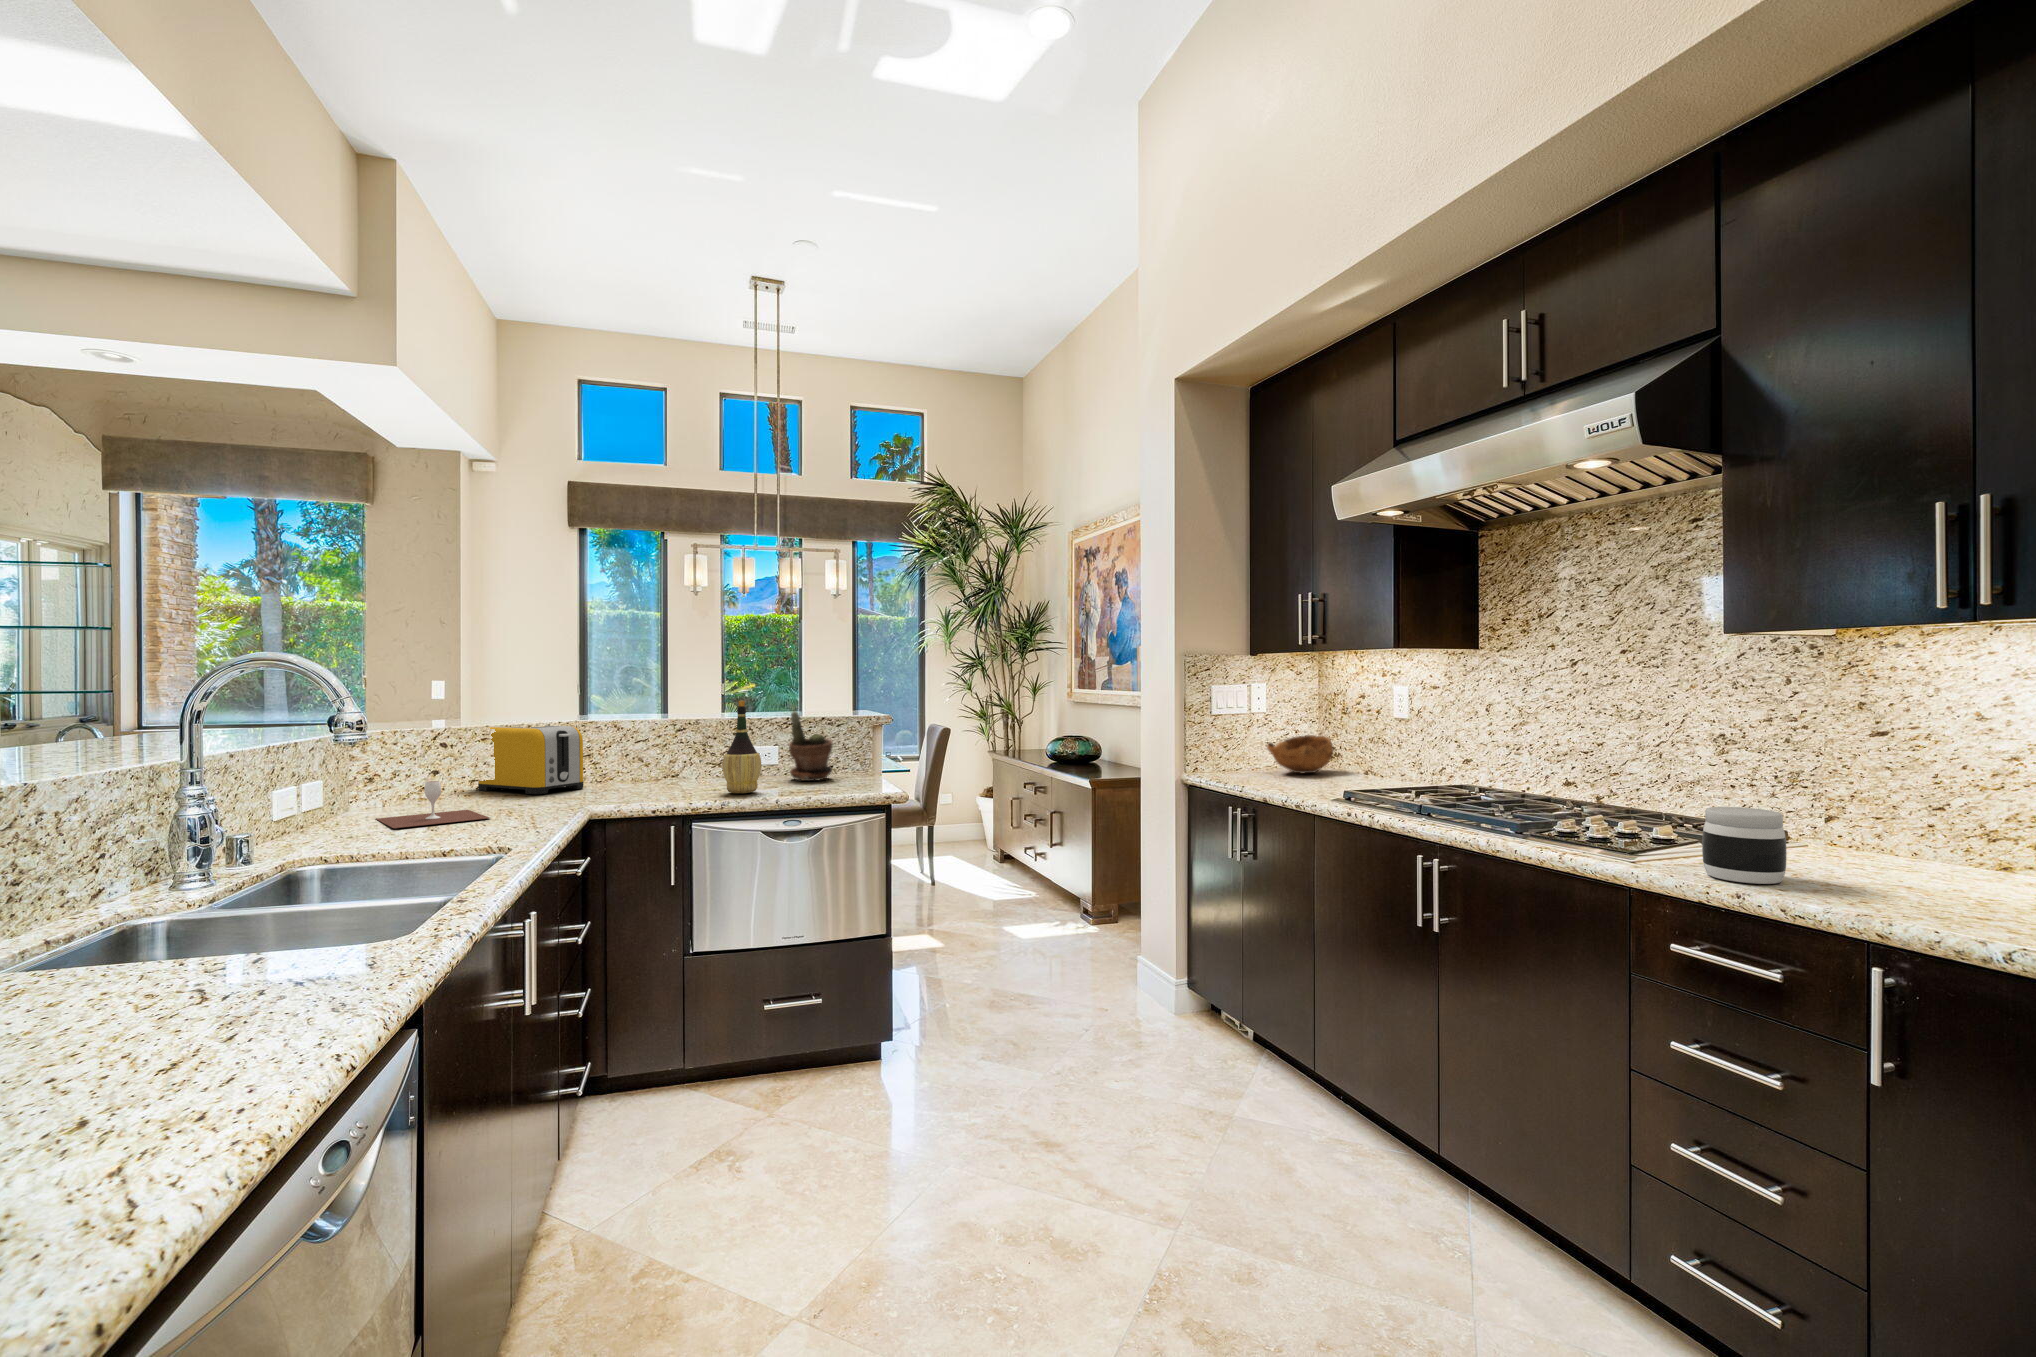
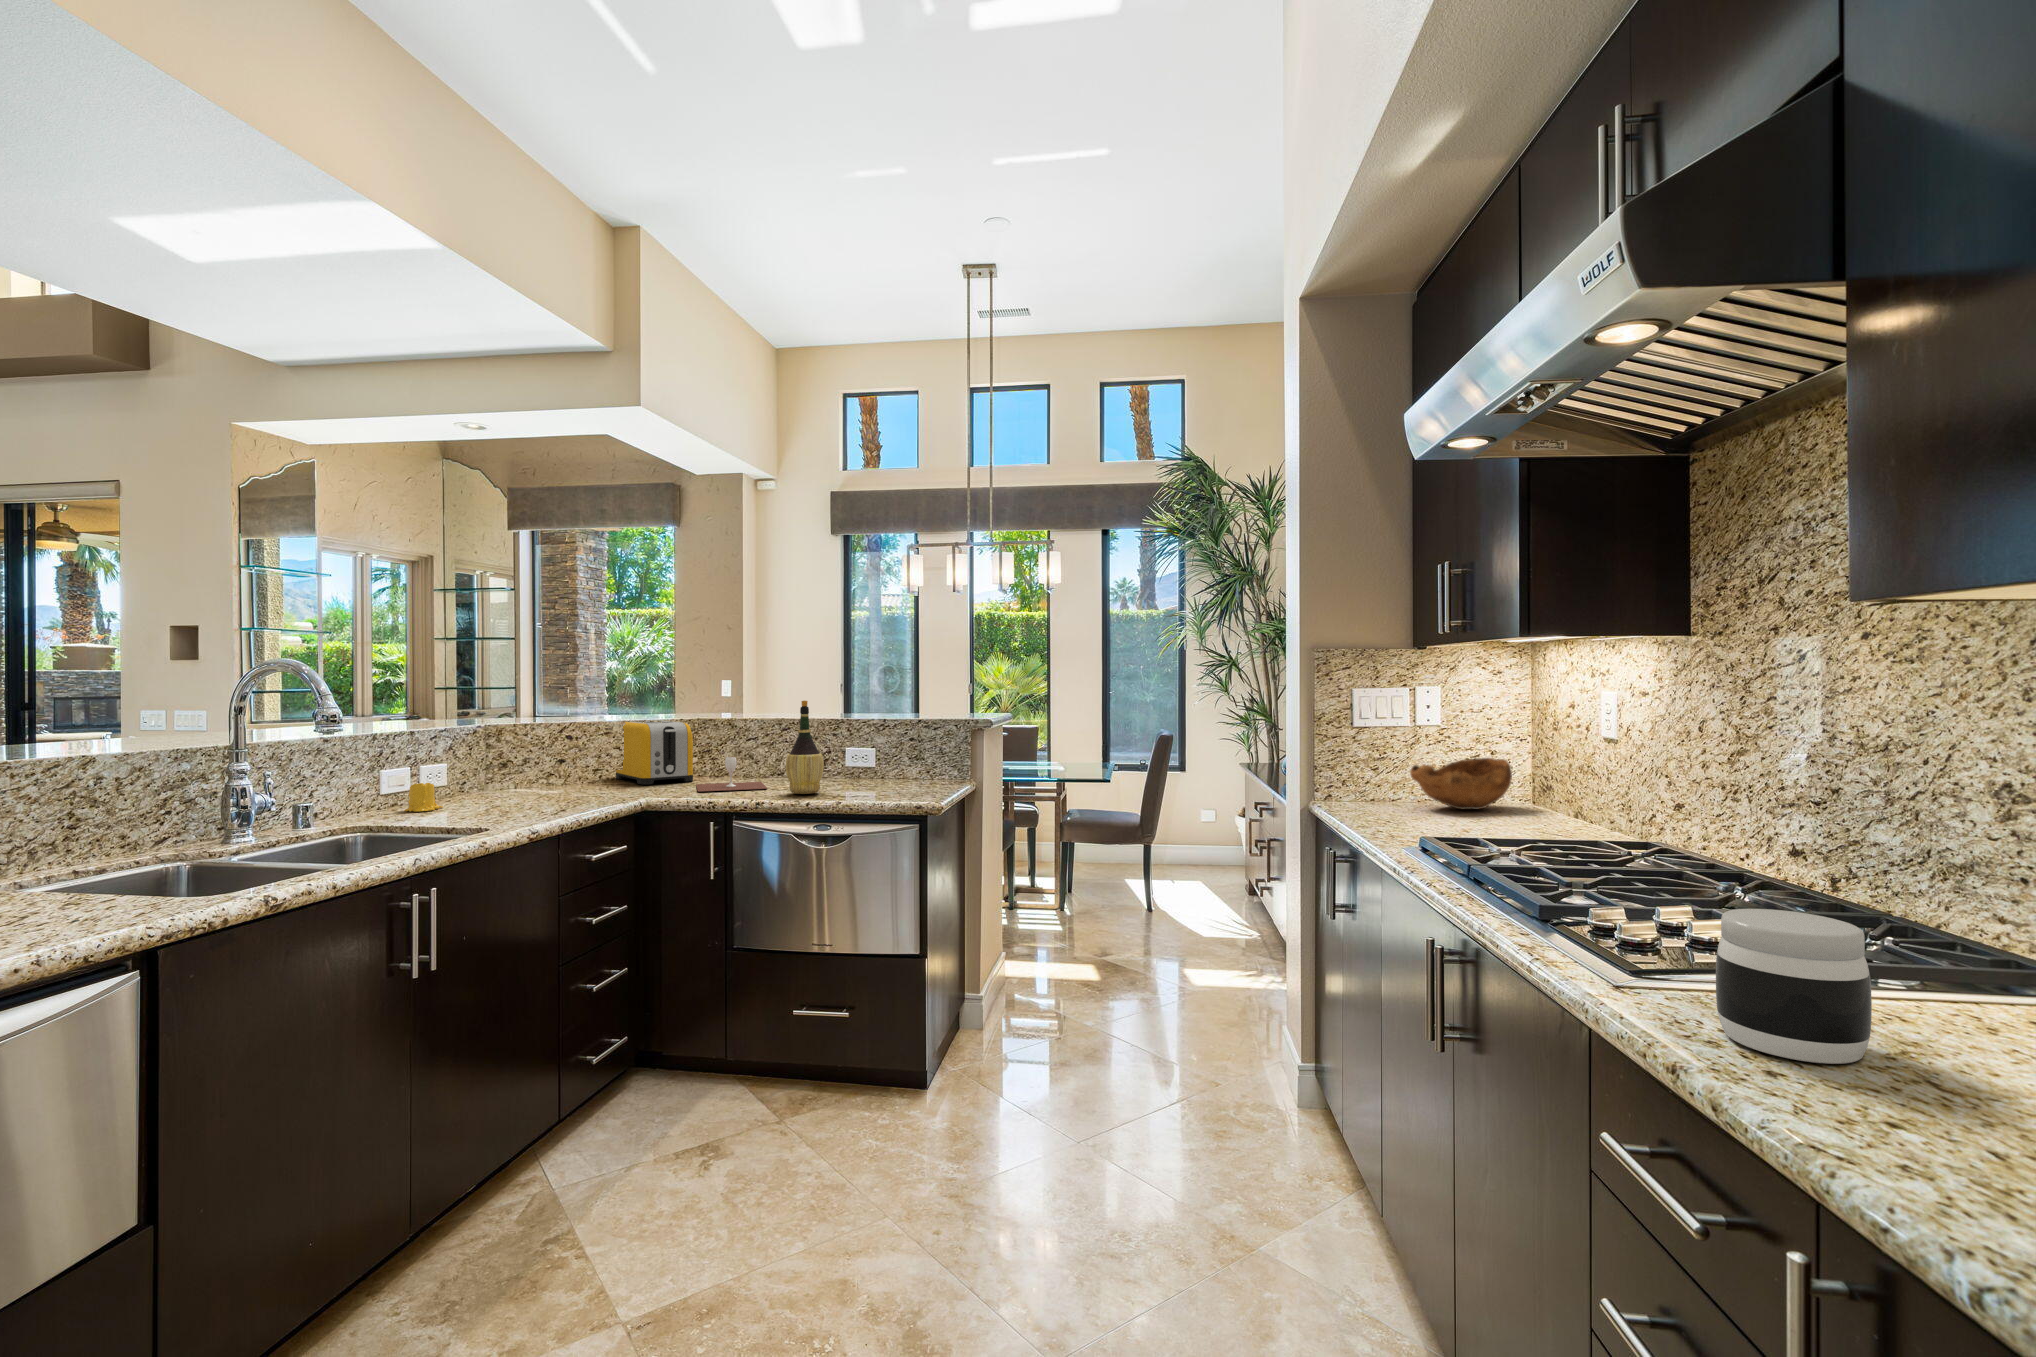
potted plant: present [789,711,833,781] -> none [875,712,922,786]
wine glass: present [377,781,490,828] -> present [696,757,767,792]
candle: none [300,802,347,839] -> present [405,783,443,812]

